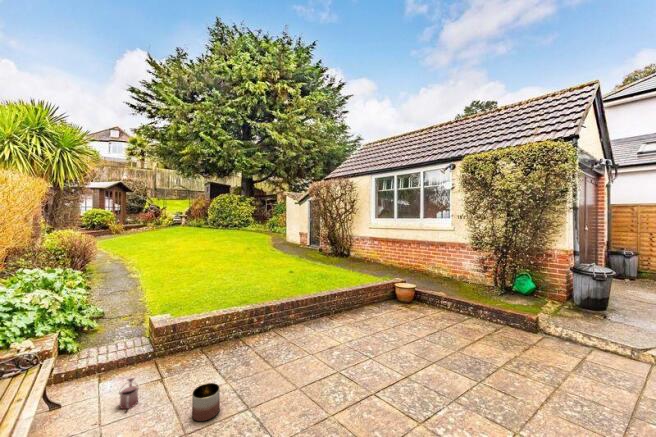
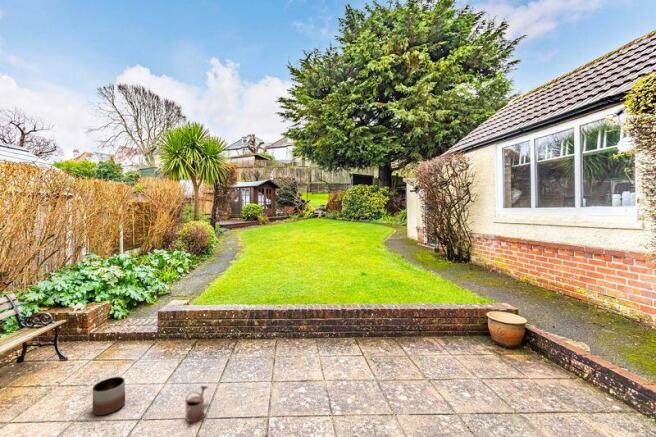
watering can: present [119,378,139,409] -> present [185,386,207,422]

